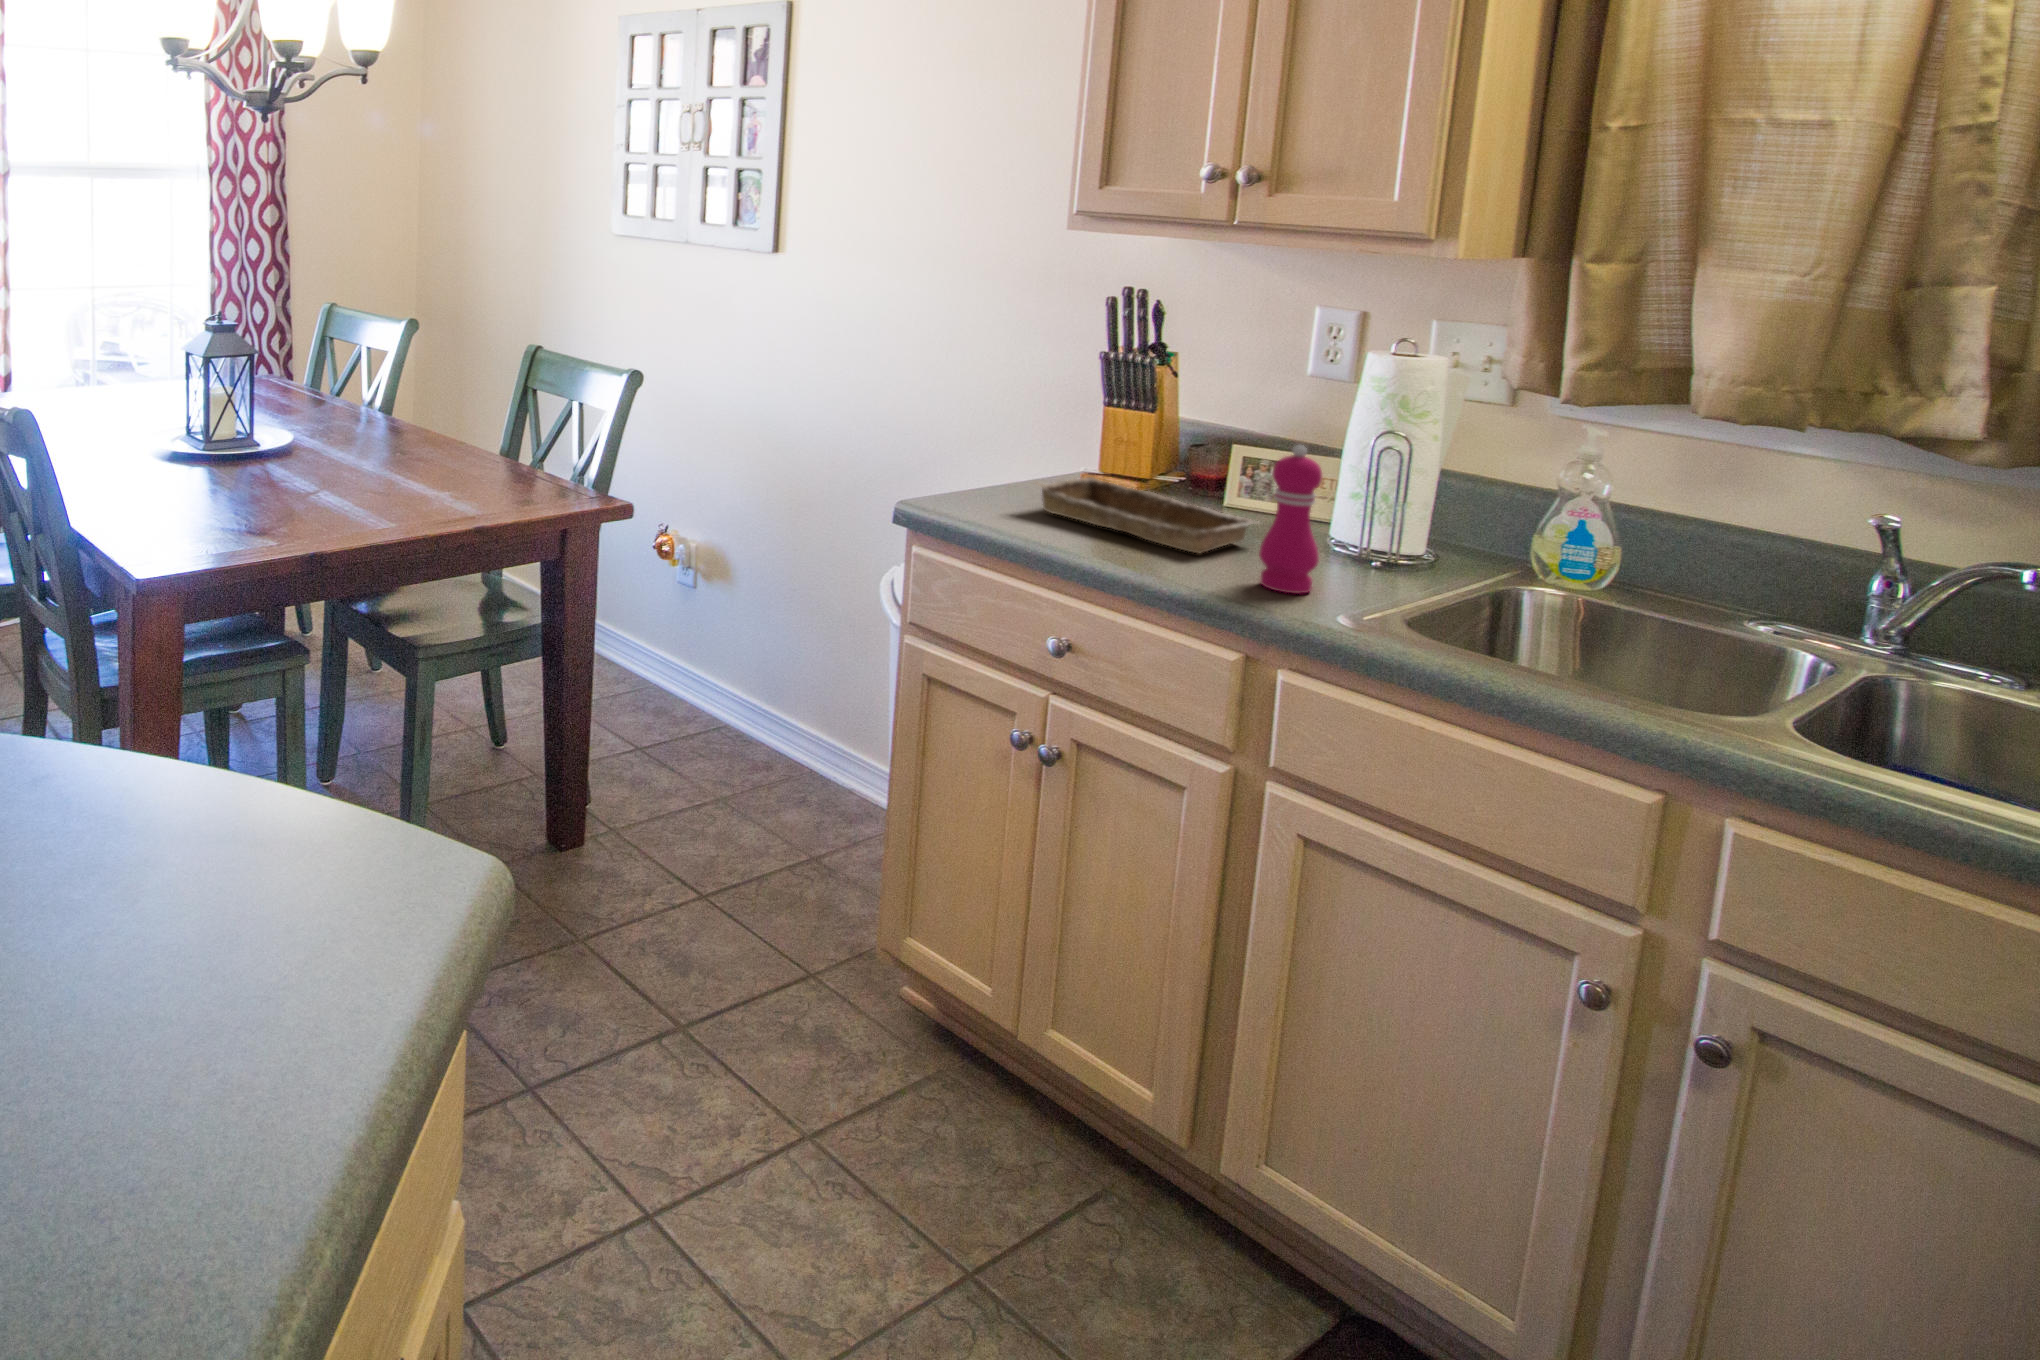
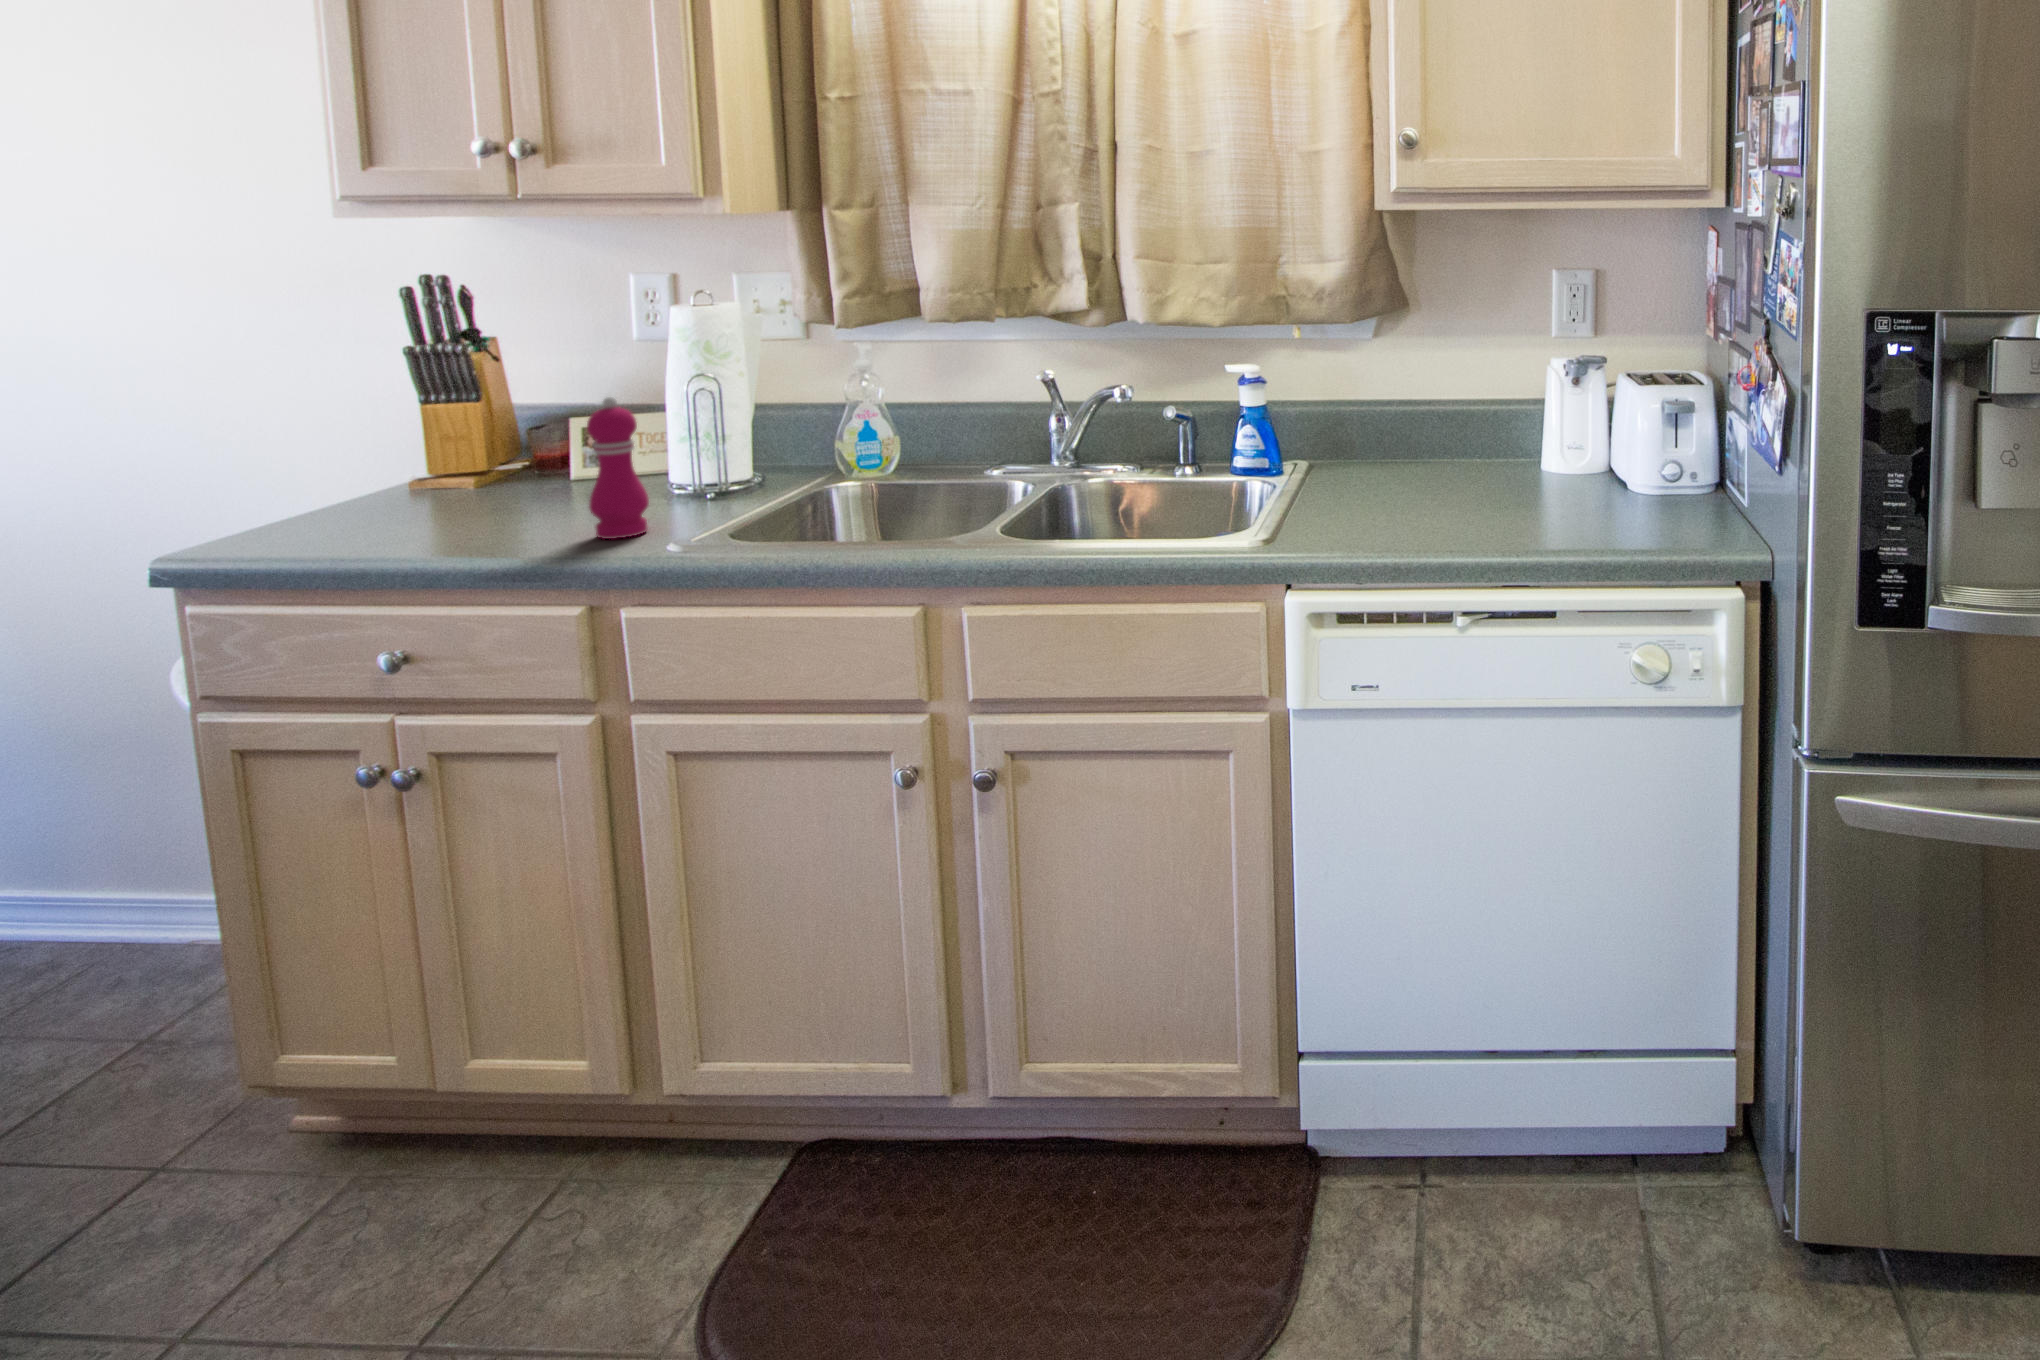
tray: present [1037,477,1258,553] -> none [321,479,603,527]

